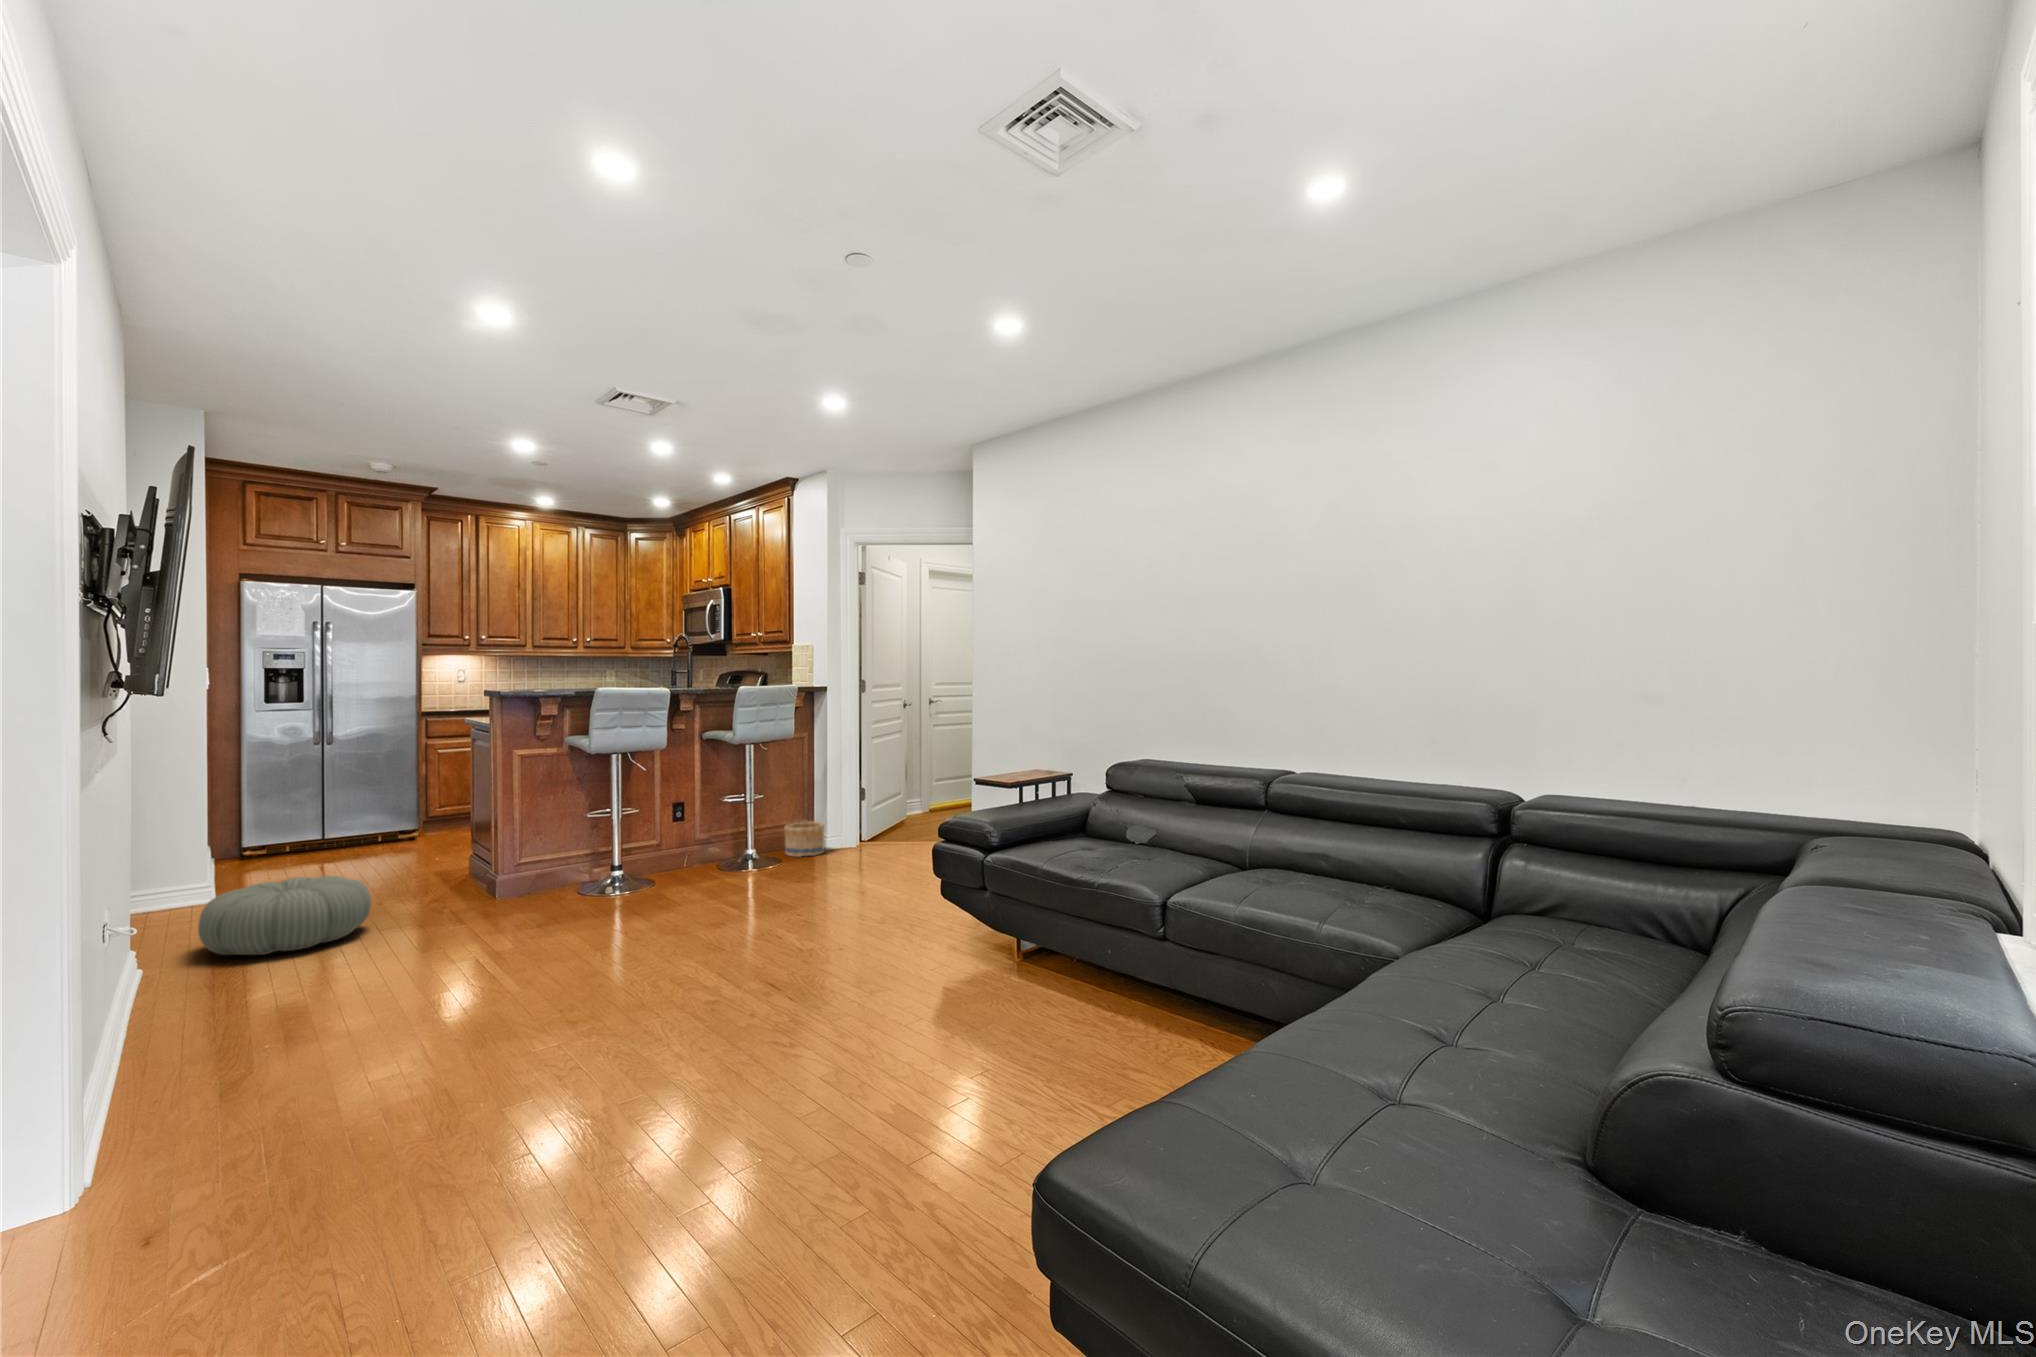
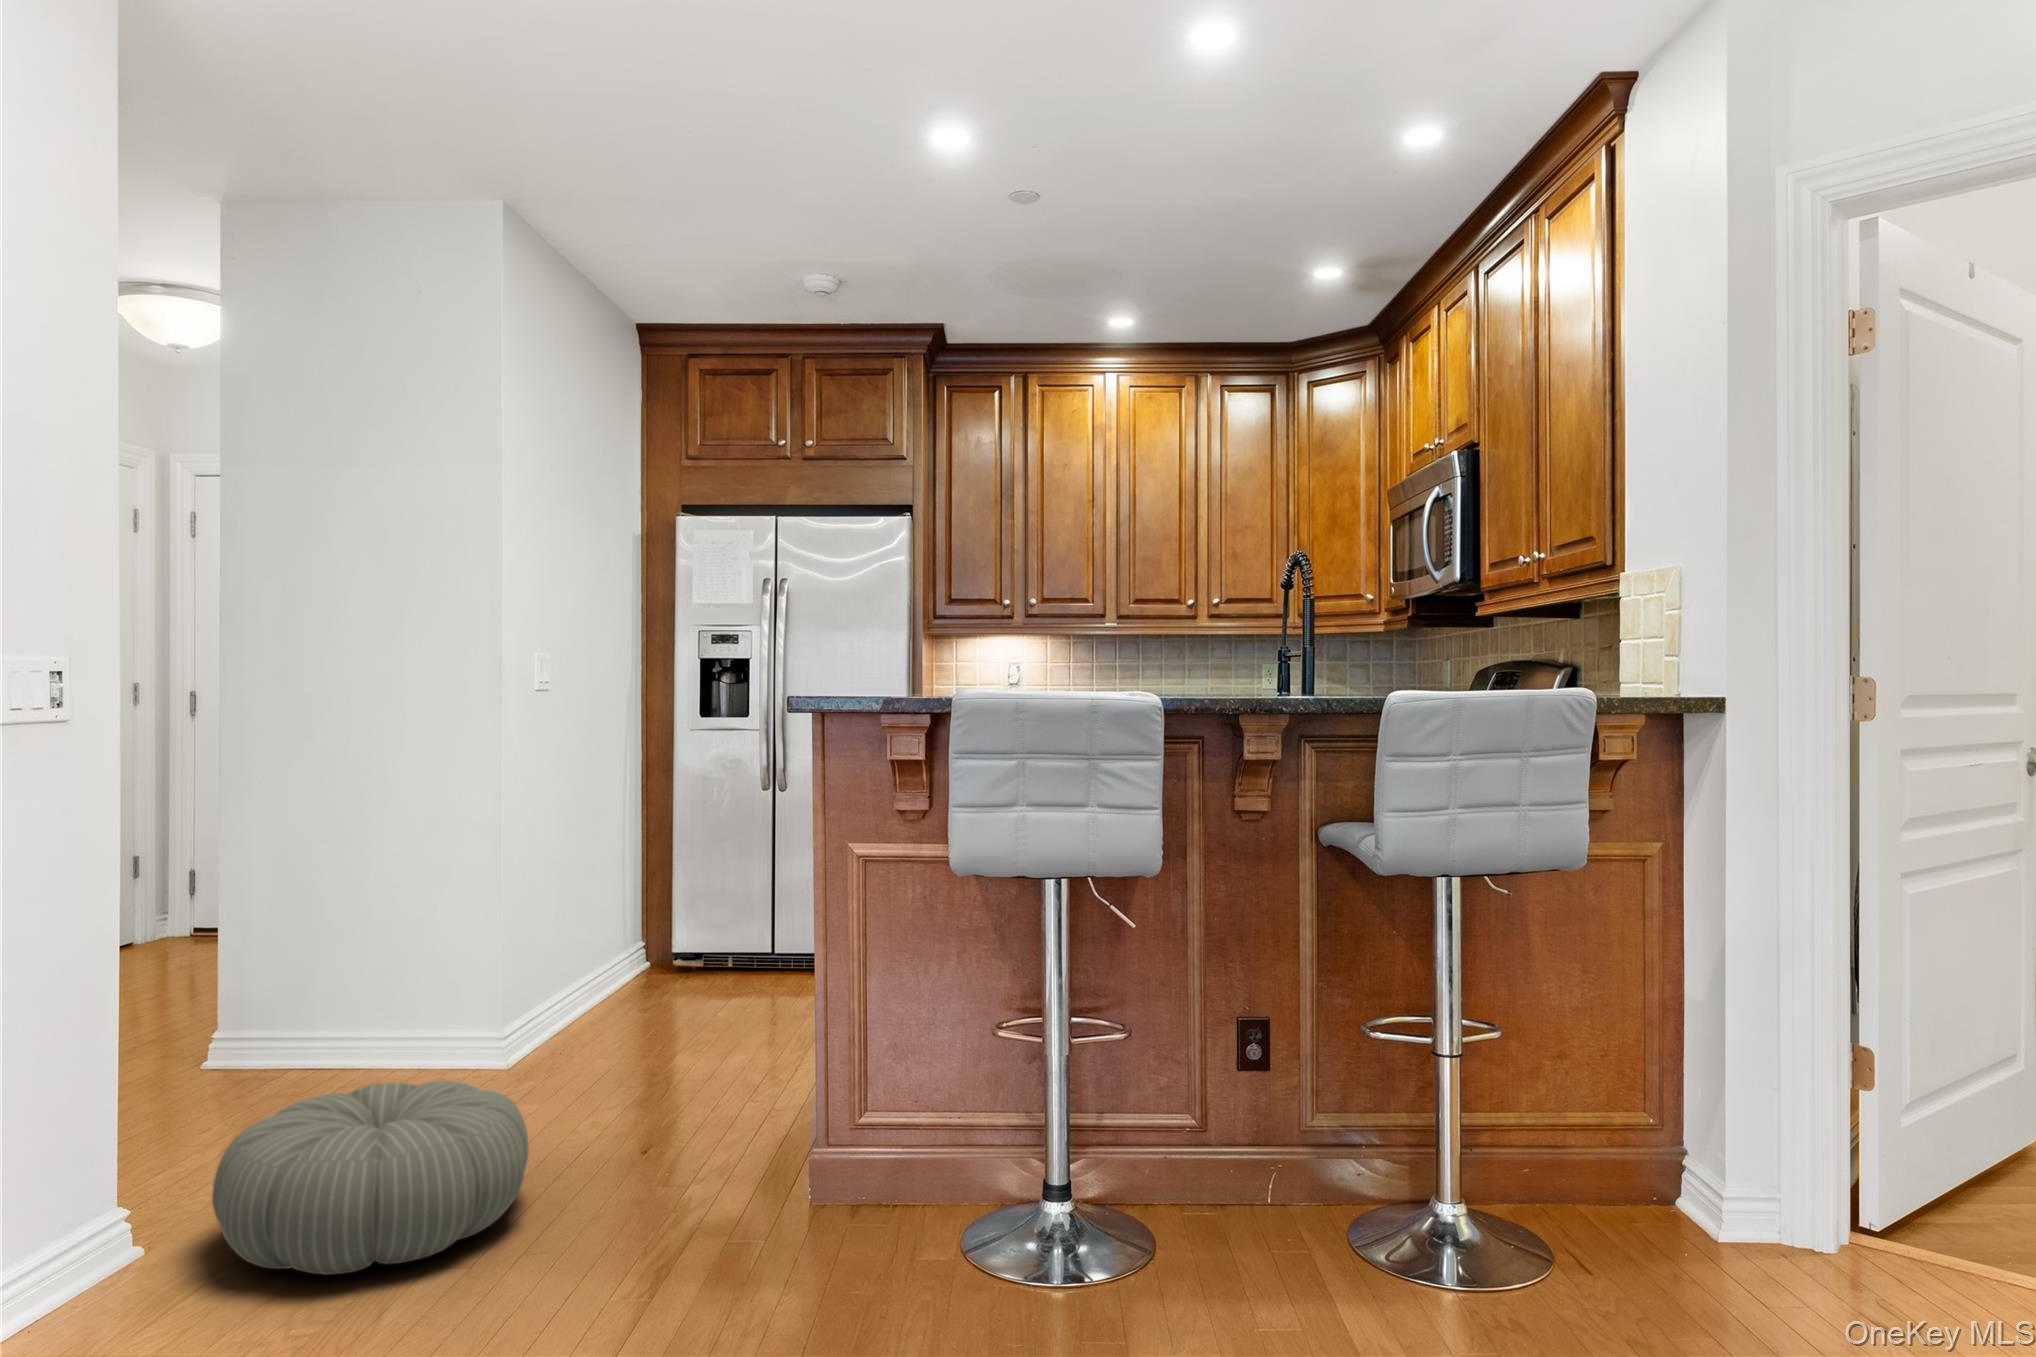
basket: present [784,821,825,857] -> none [1569,1125,1714,1266]

